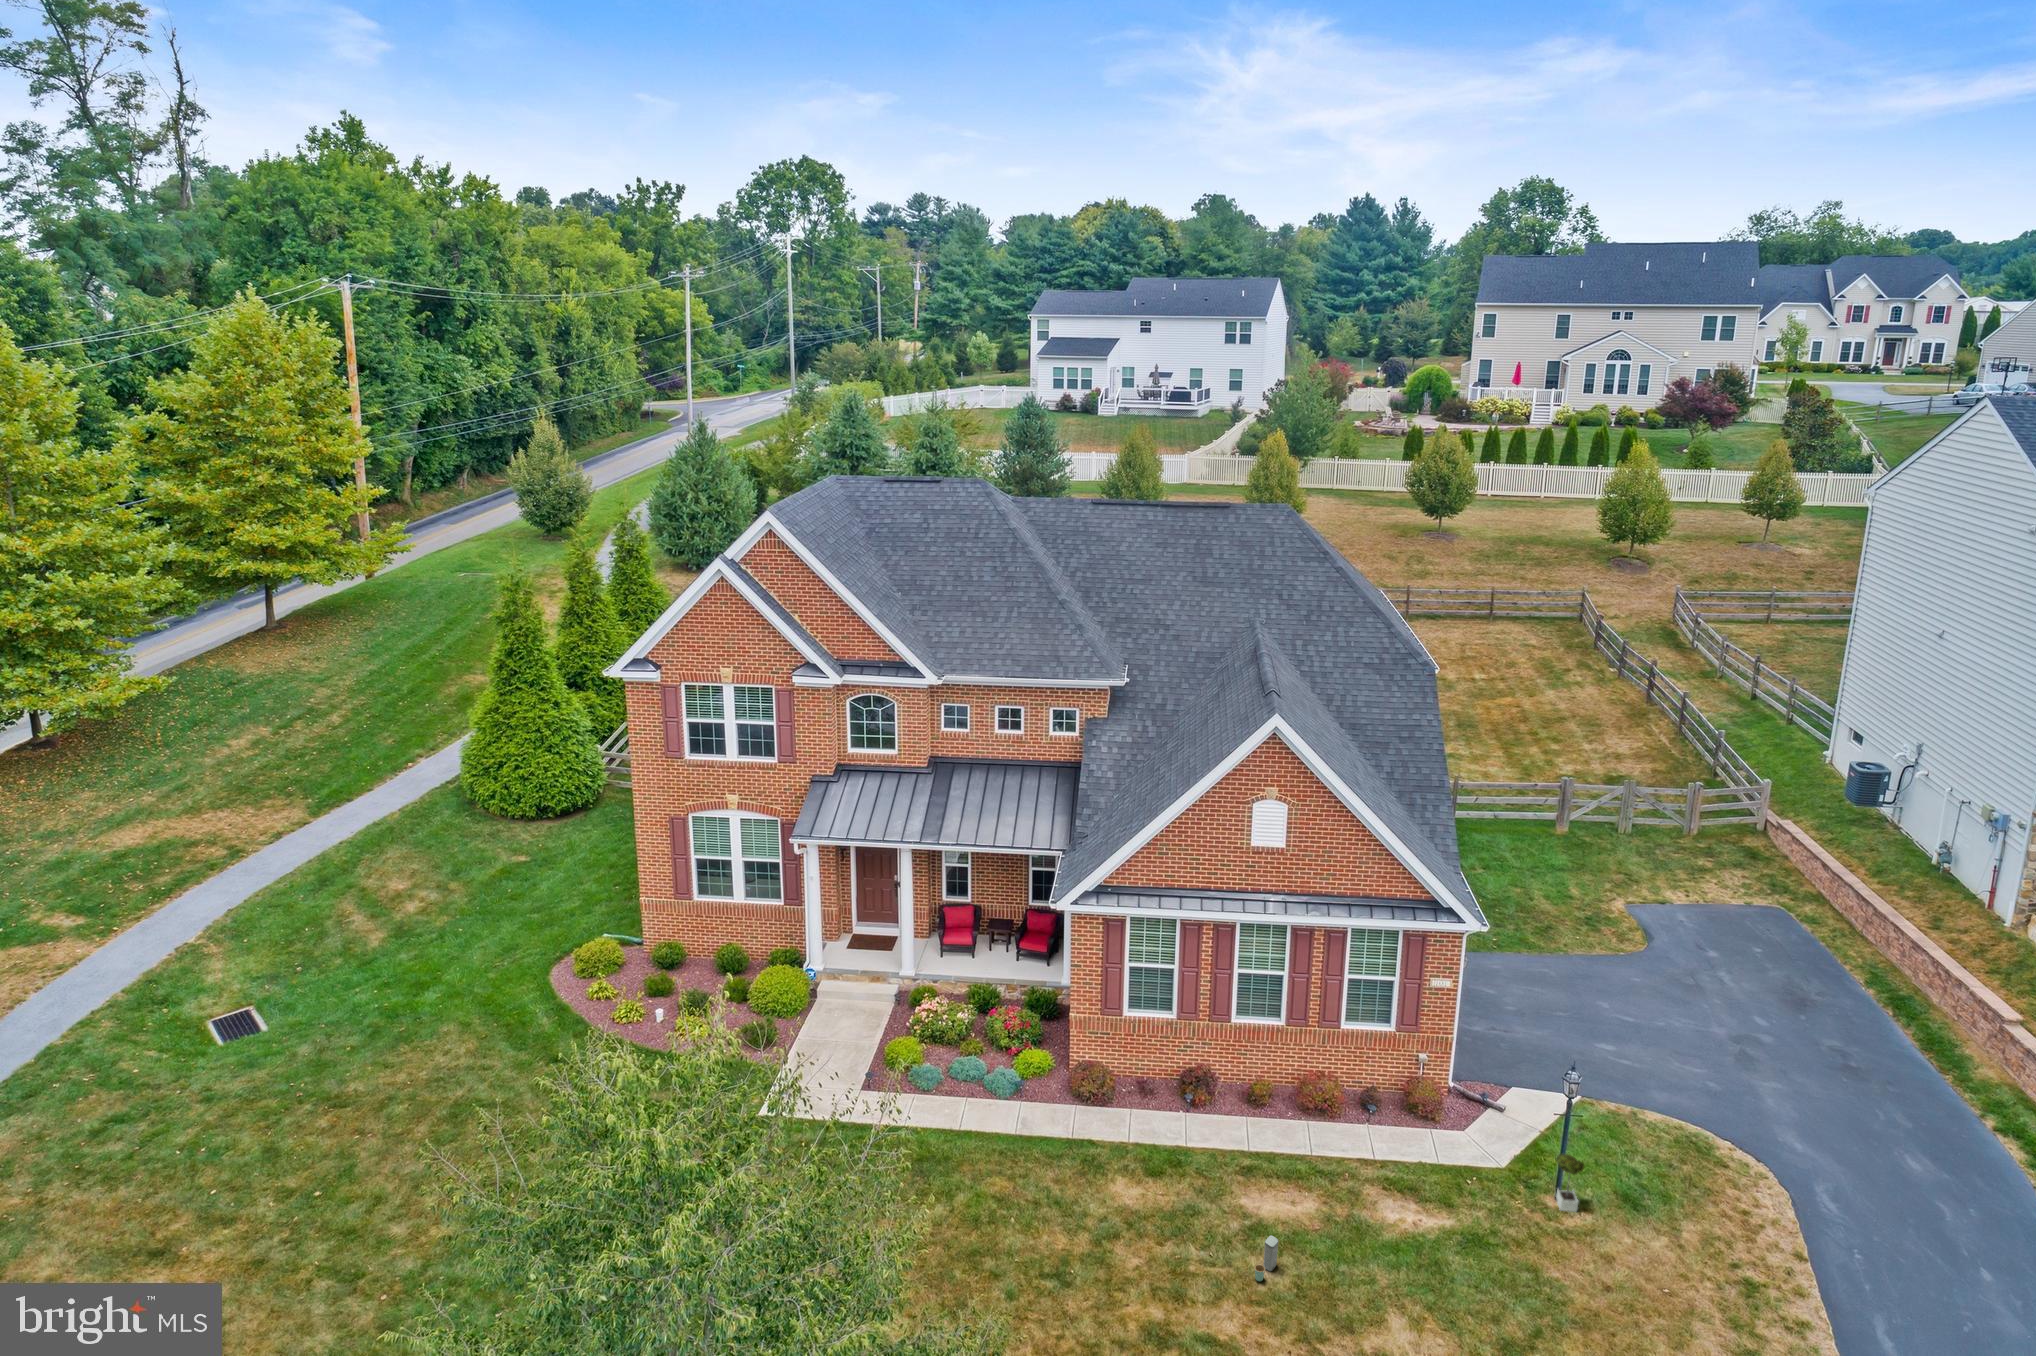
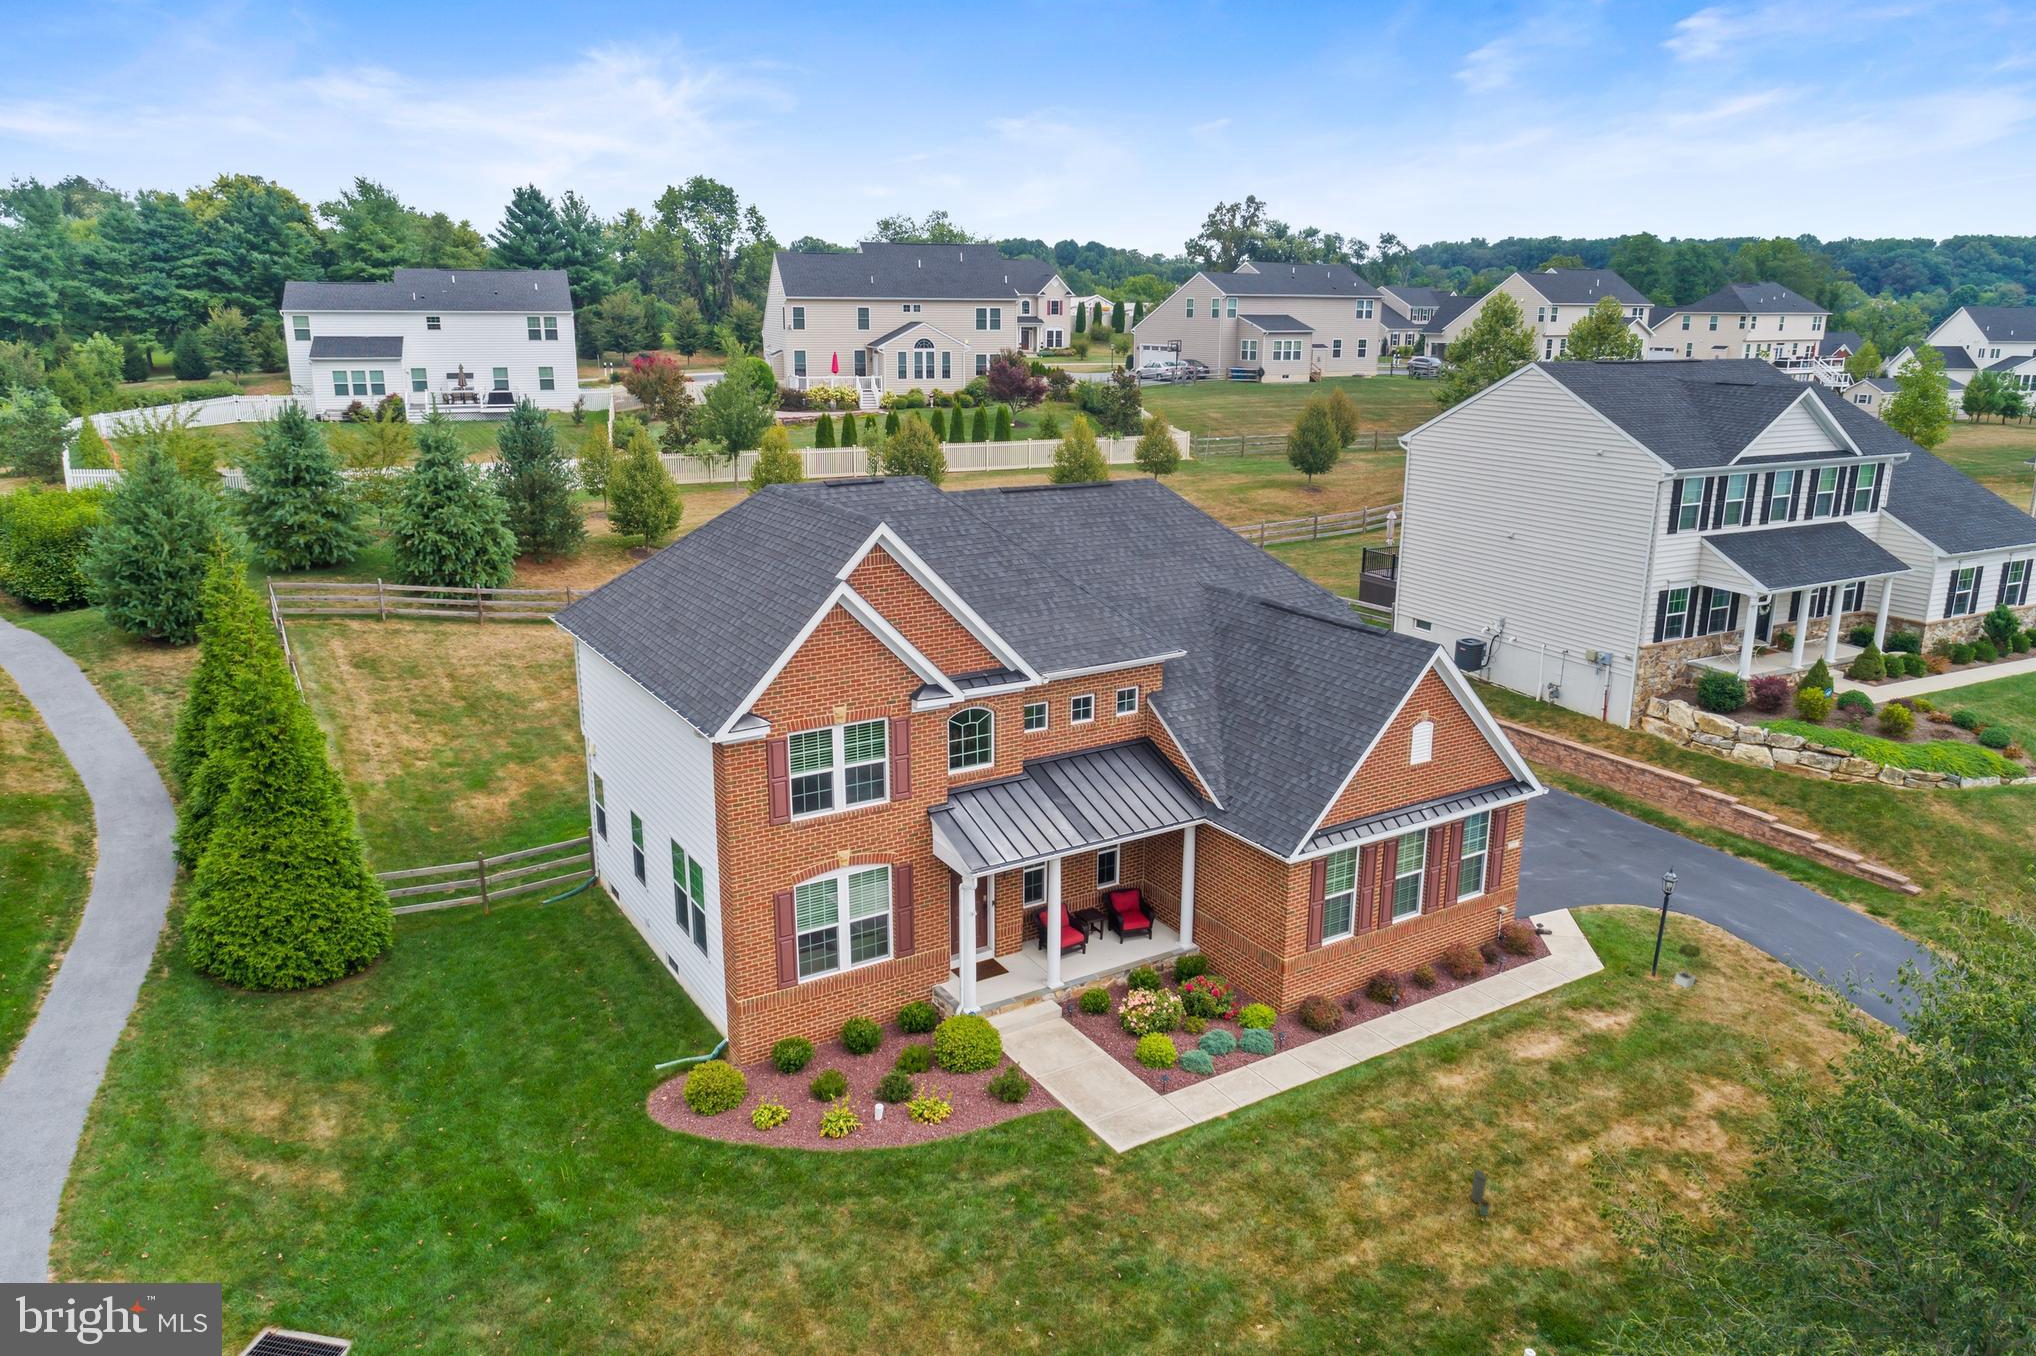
trash can: present [1255,1235,1278,1281] -> present [1471,1169,1490,1216]

